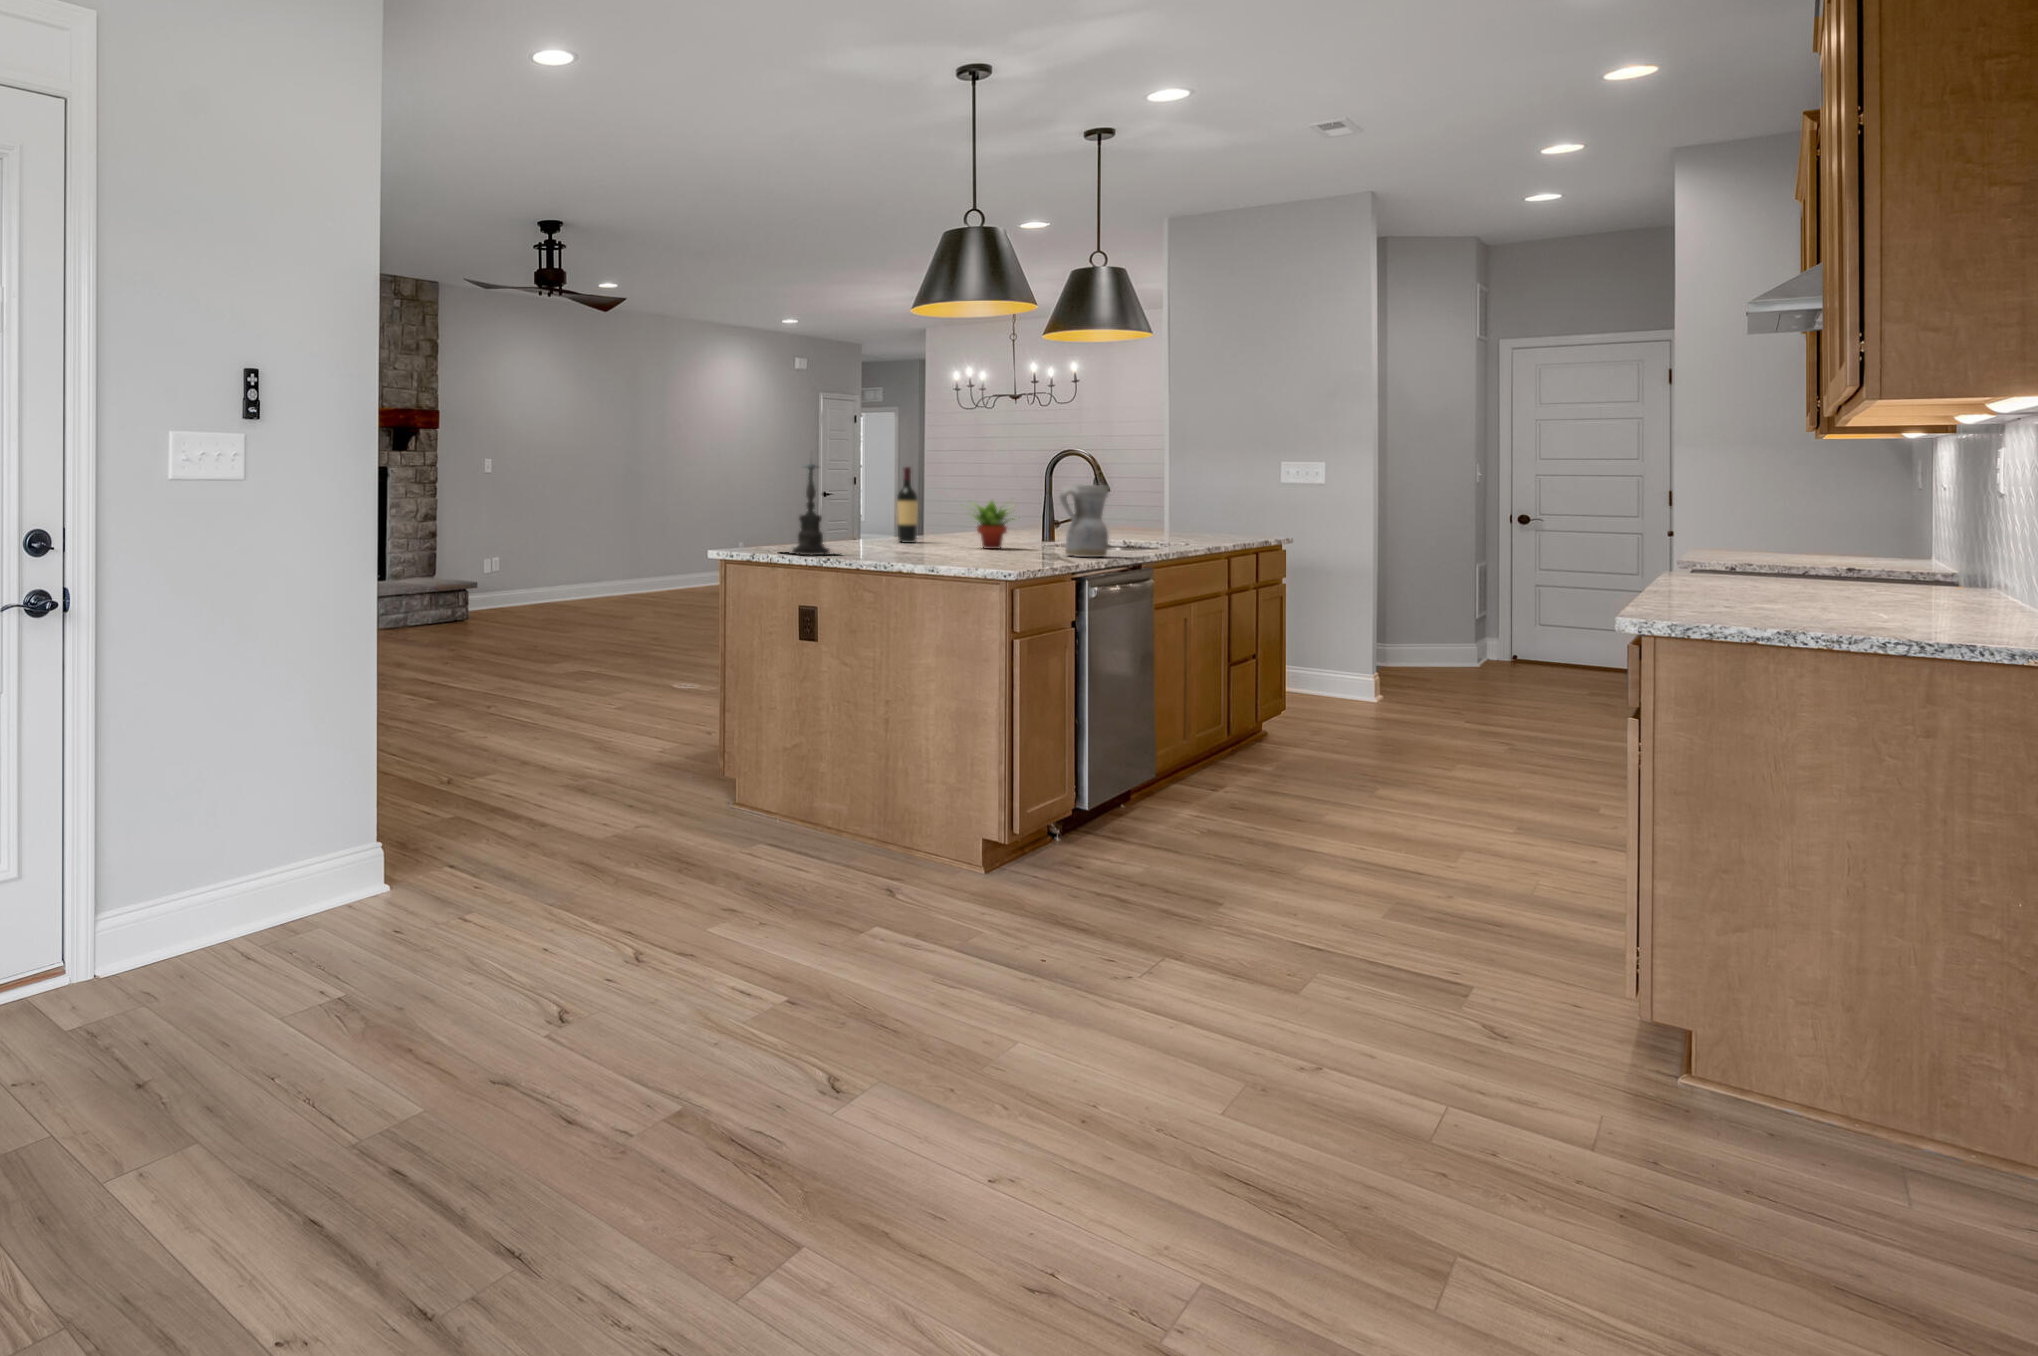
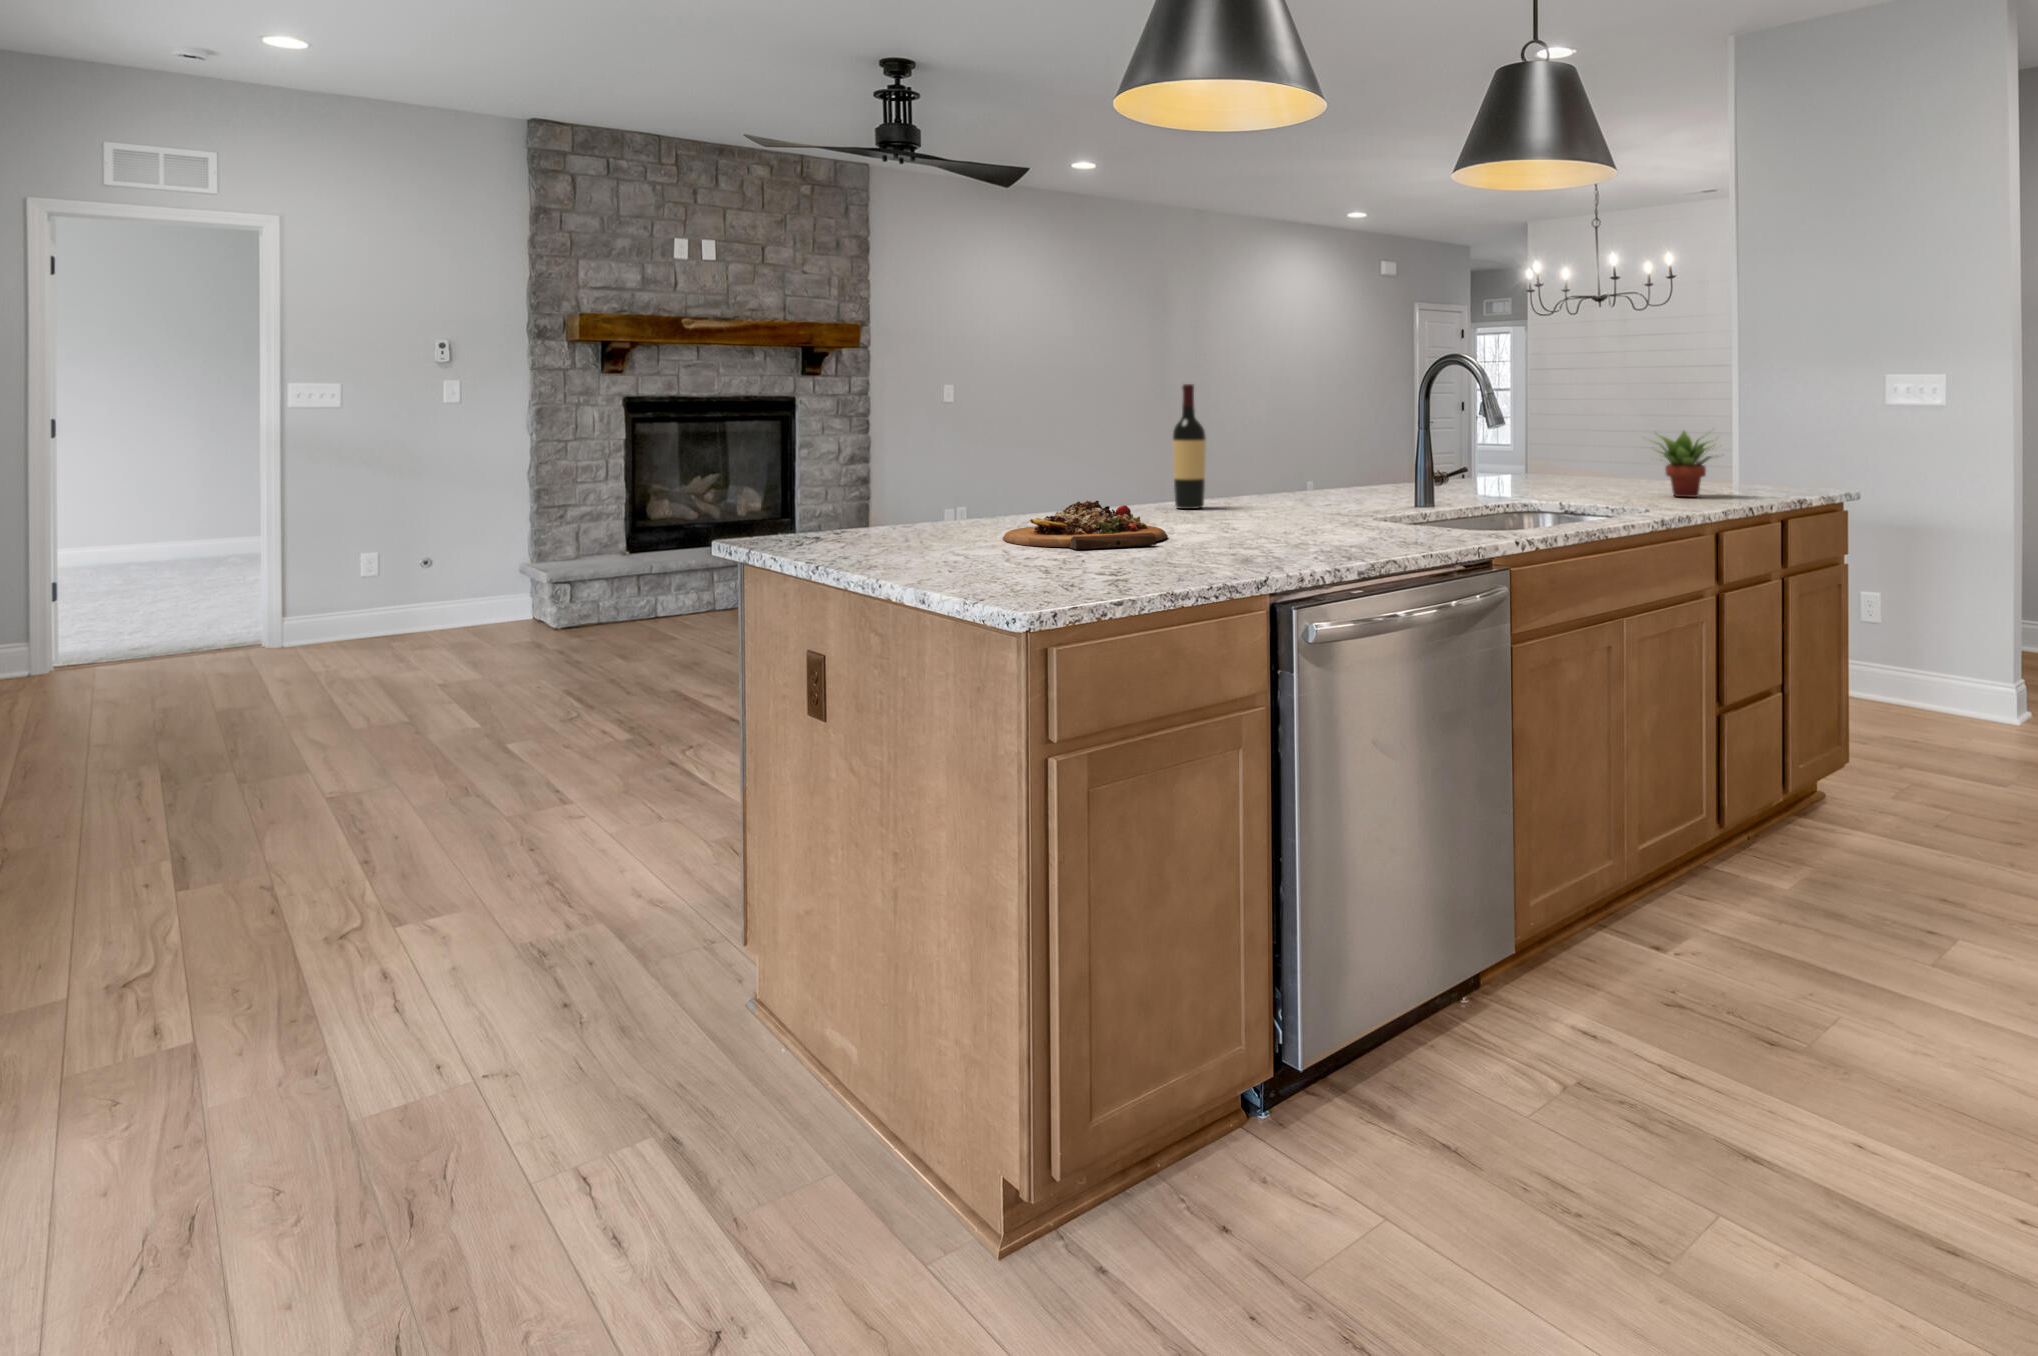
candle holder: present [791,462,837,555] -> none [809,354,916,552]
ceramic pitcher: present [1060,484,1109,557] -> none [1337,411,1430,549]
succulent plant: present [974,501,1015,549] -> present [1645,431,1713,497]
cutting board: none [865,532,965,556] -> present [1003,501,1168,549]

